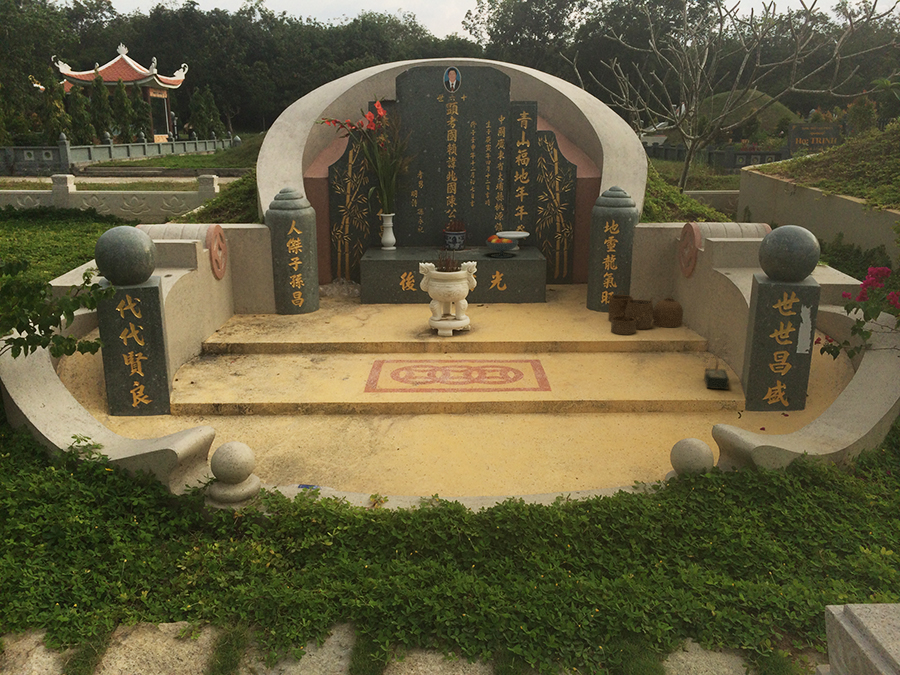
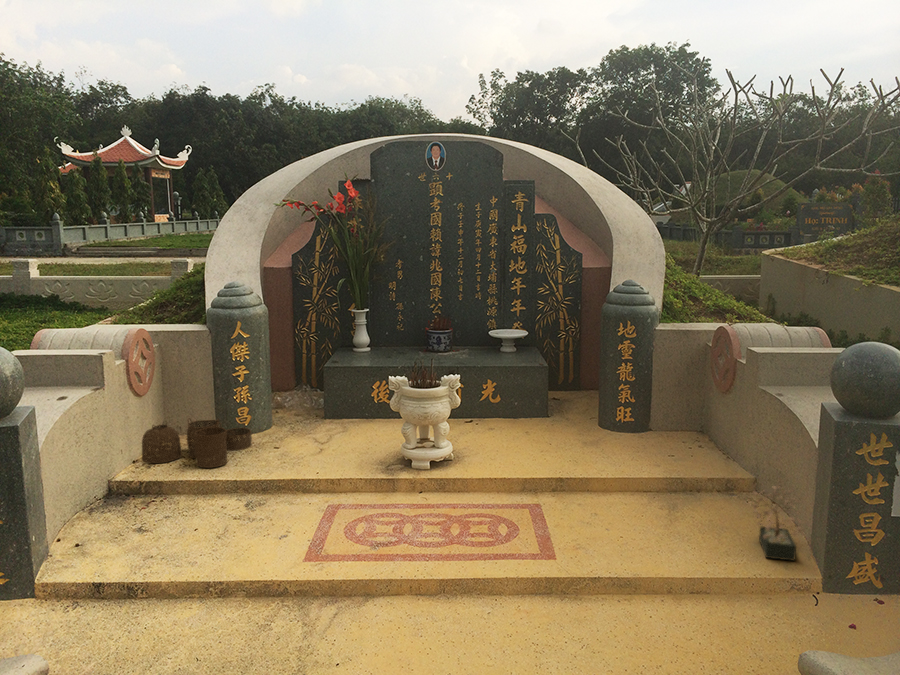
fruit bowl: present [486,235,518,258] -> none [475,335,514,362]
woven basket: present [608,294,683,334] -> present [142,418,252,468]

